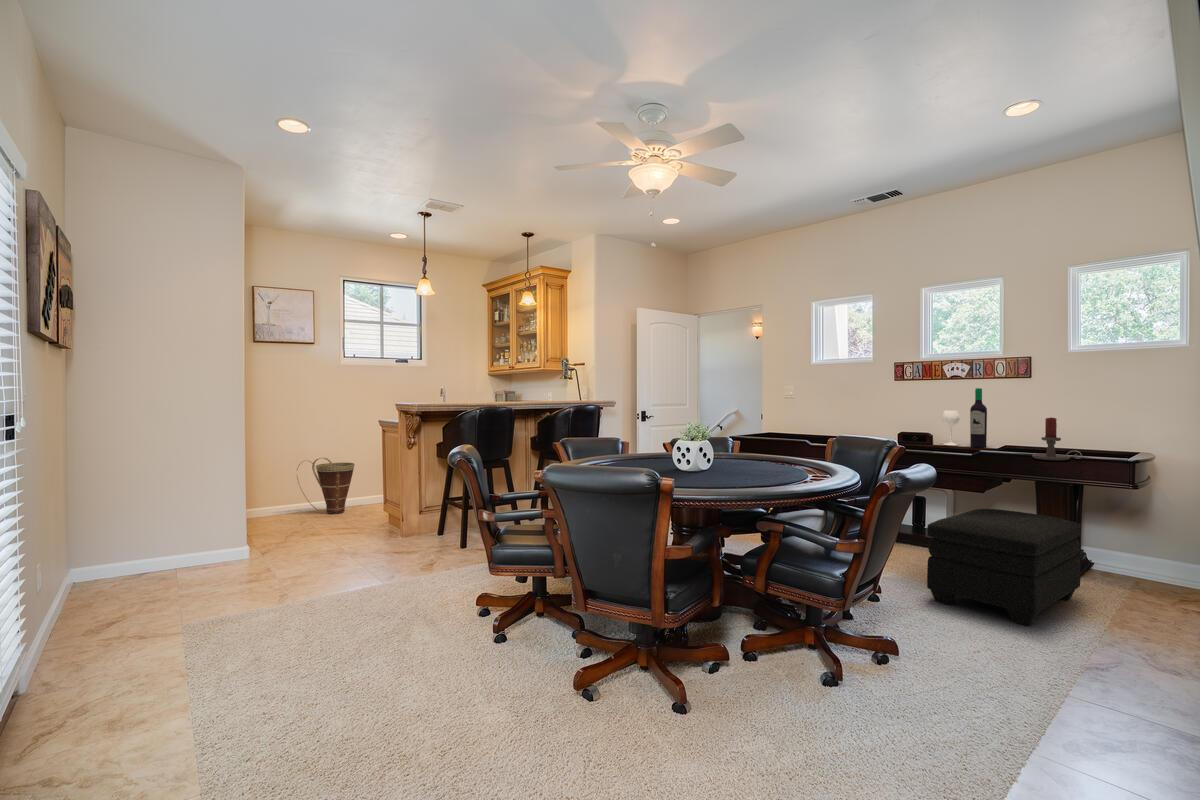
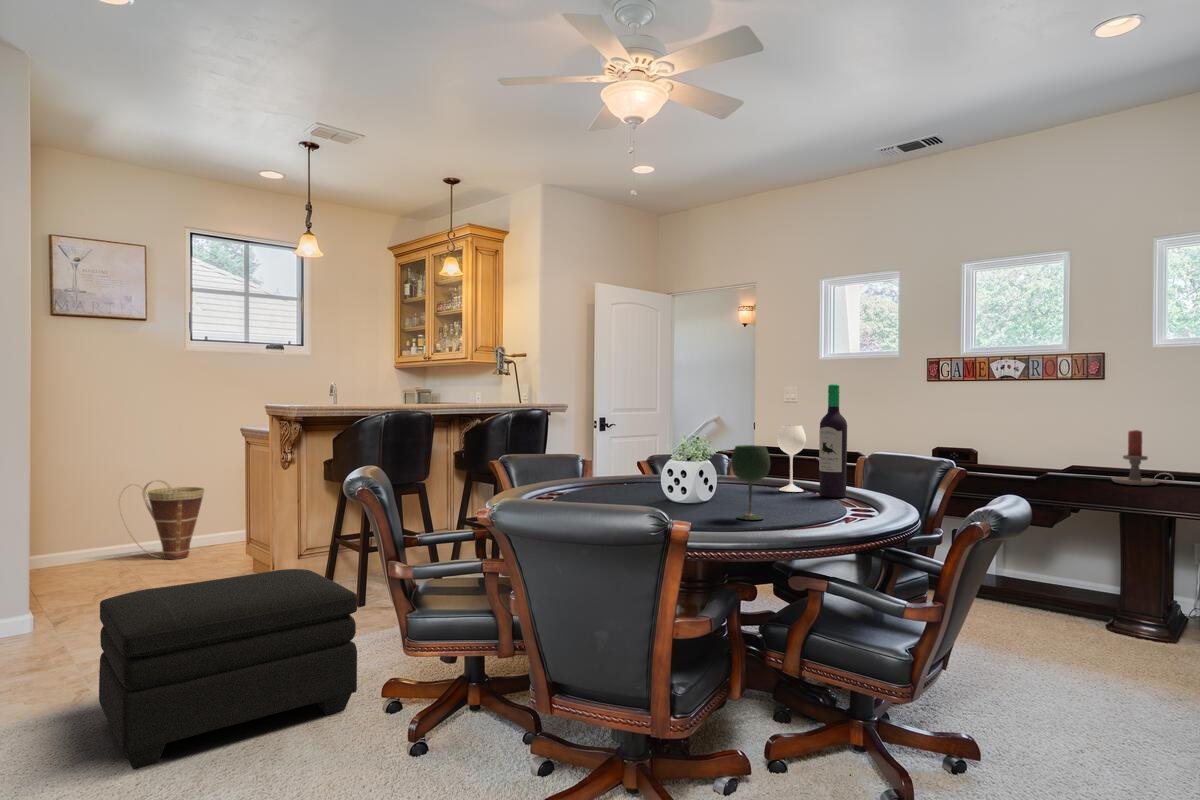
wine bottle: present [942,388,987,447] -> present [777,384,847,497]
wine glass: none [717,430,745,482] -> present [731,445,770,520]
ottoman: present [927,509,1081,626] -> present [99,569,357,770]

